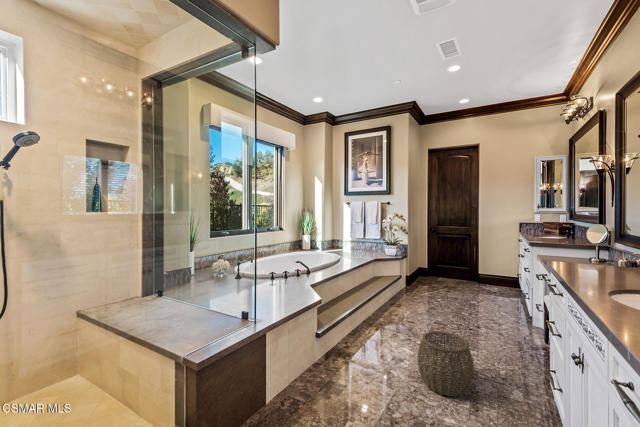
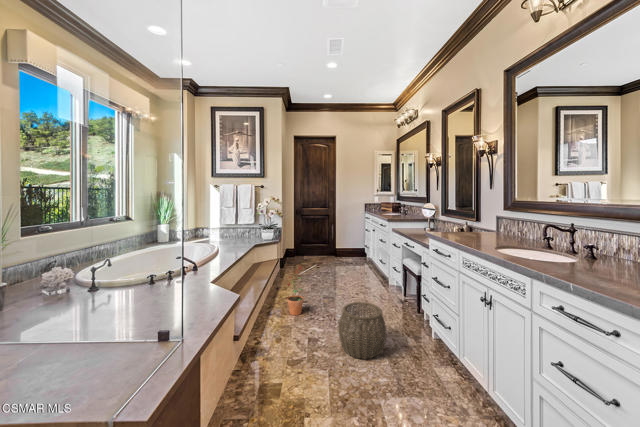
potted plant: none [386,283,405,334] -> present [287,265,304,315]

